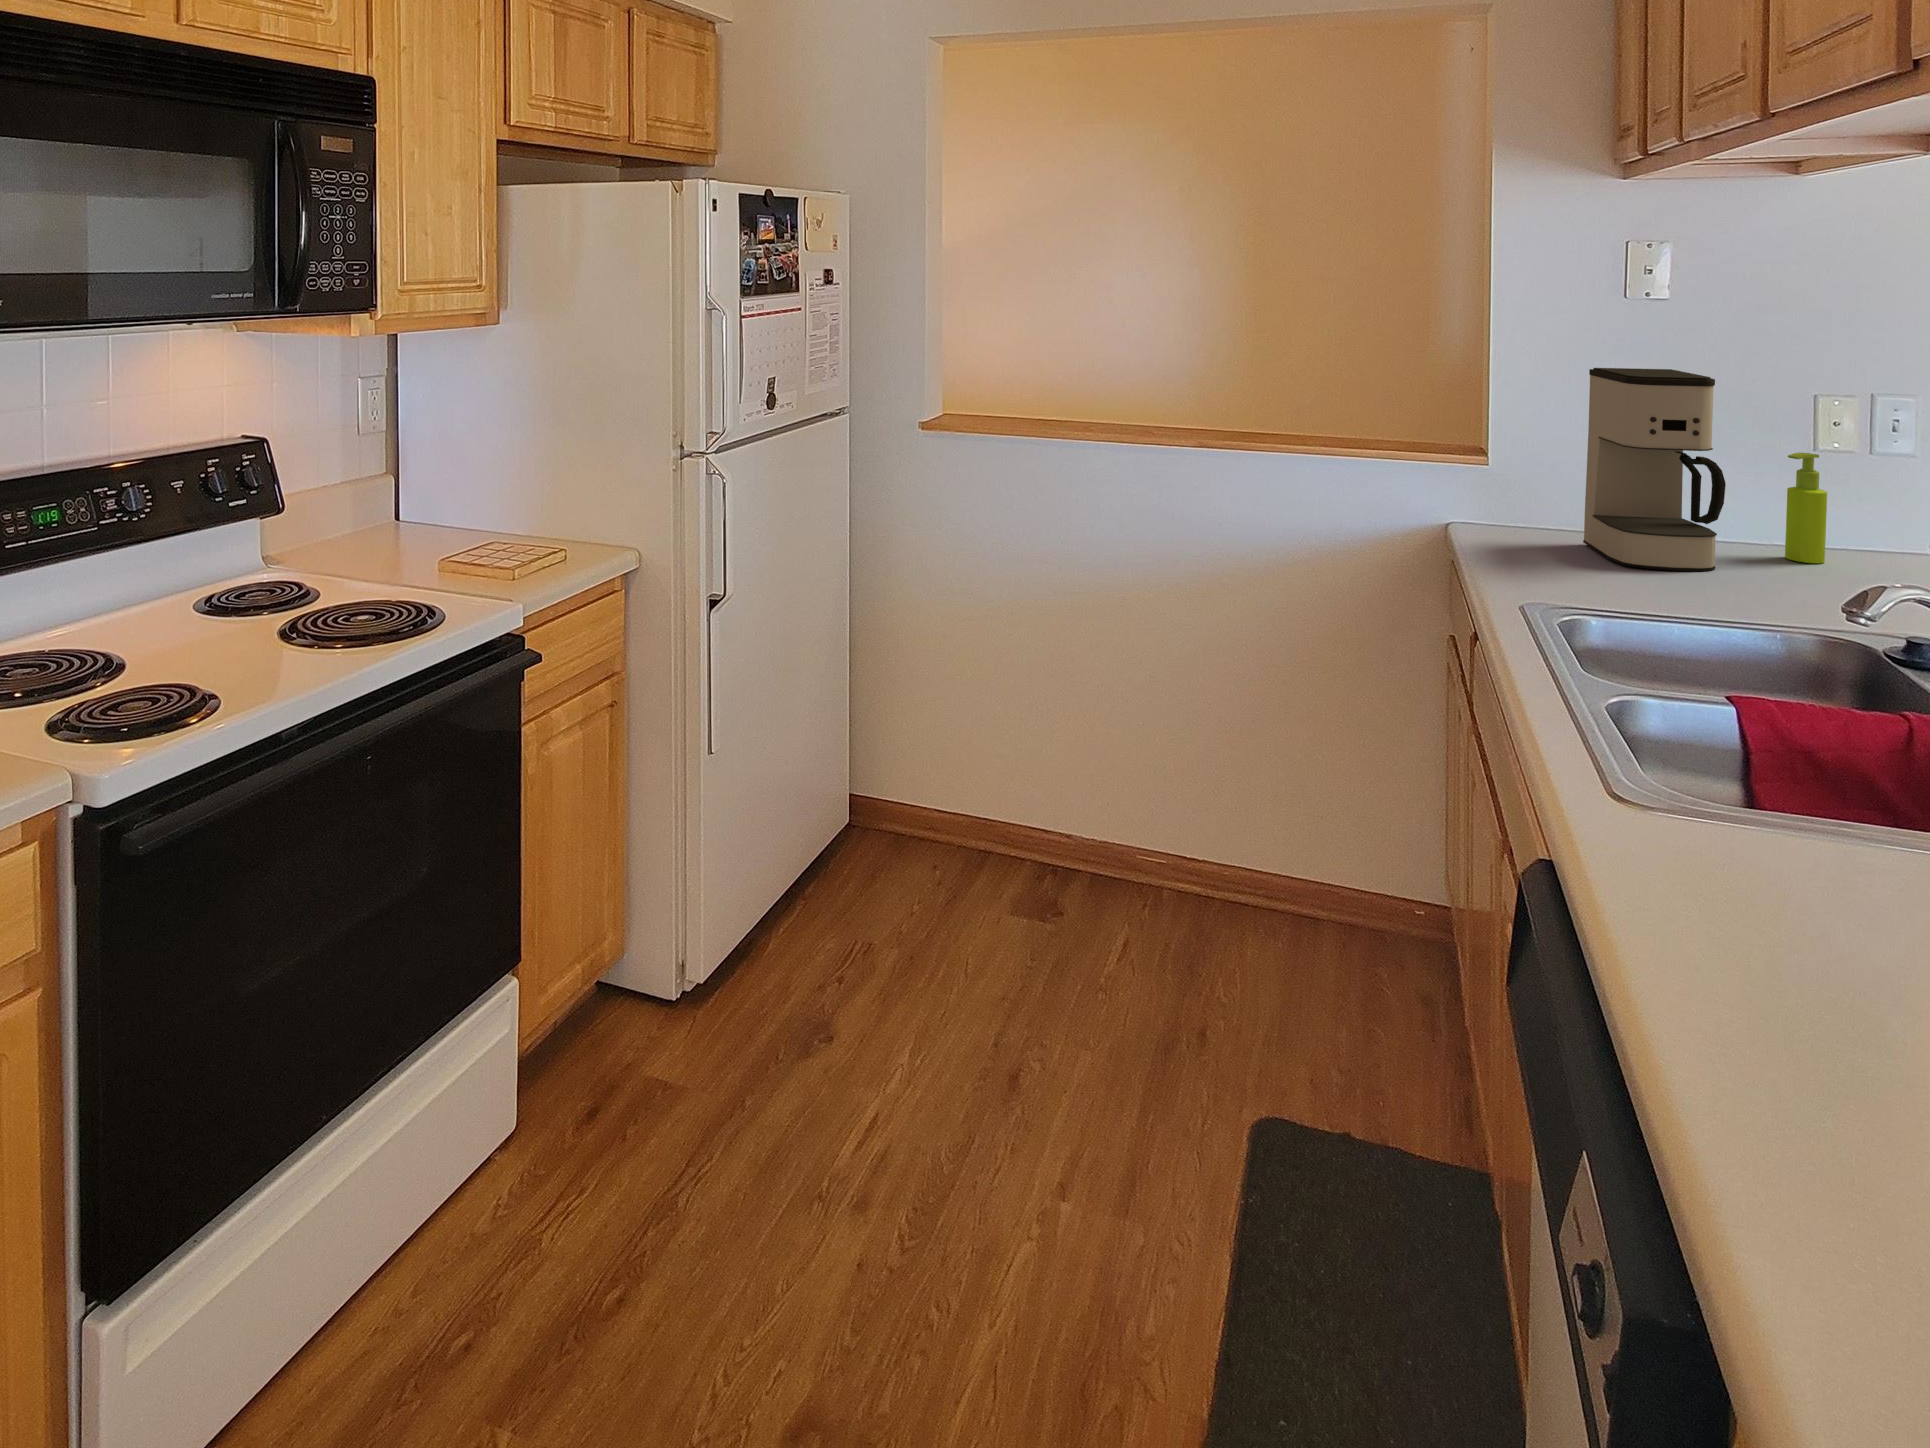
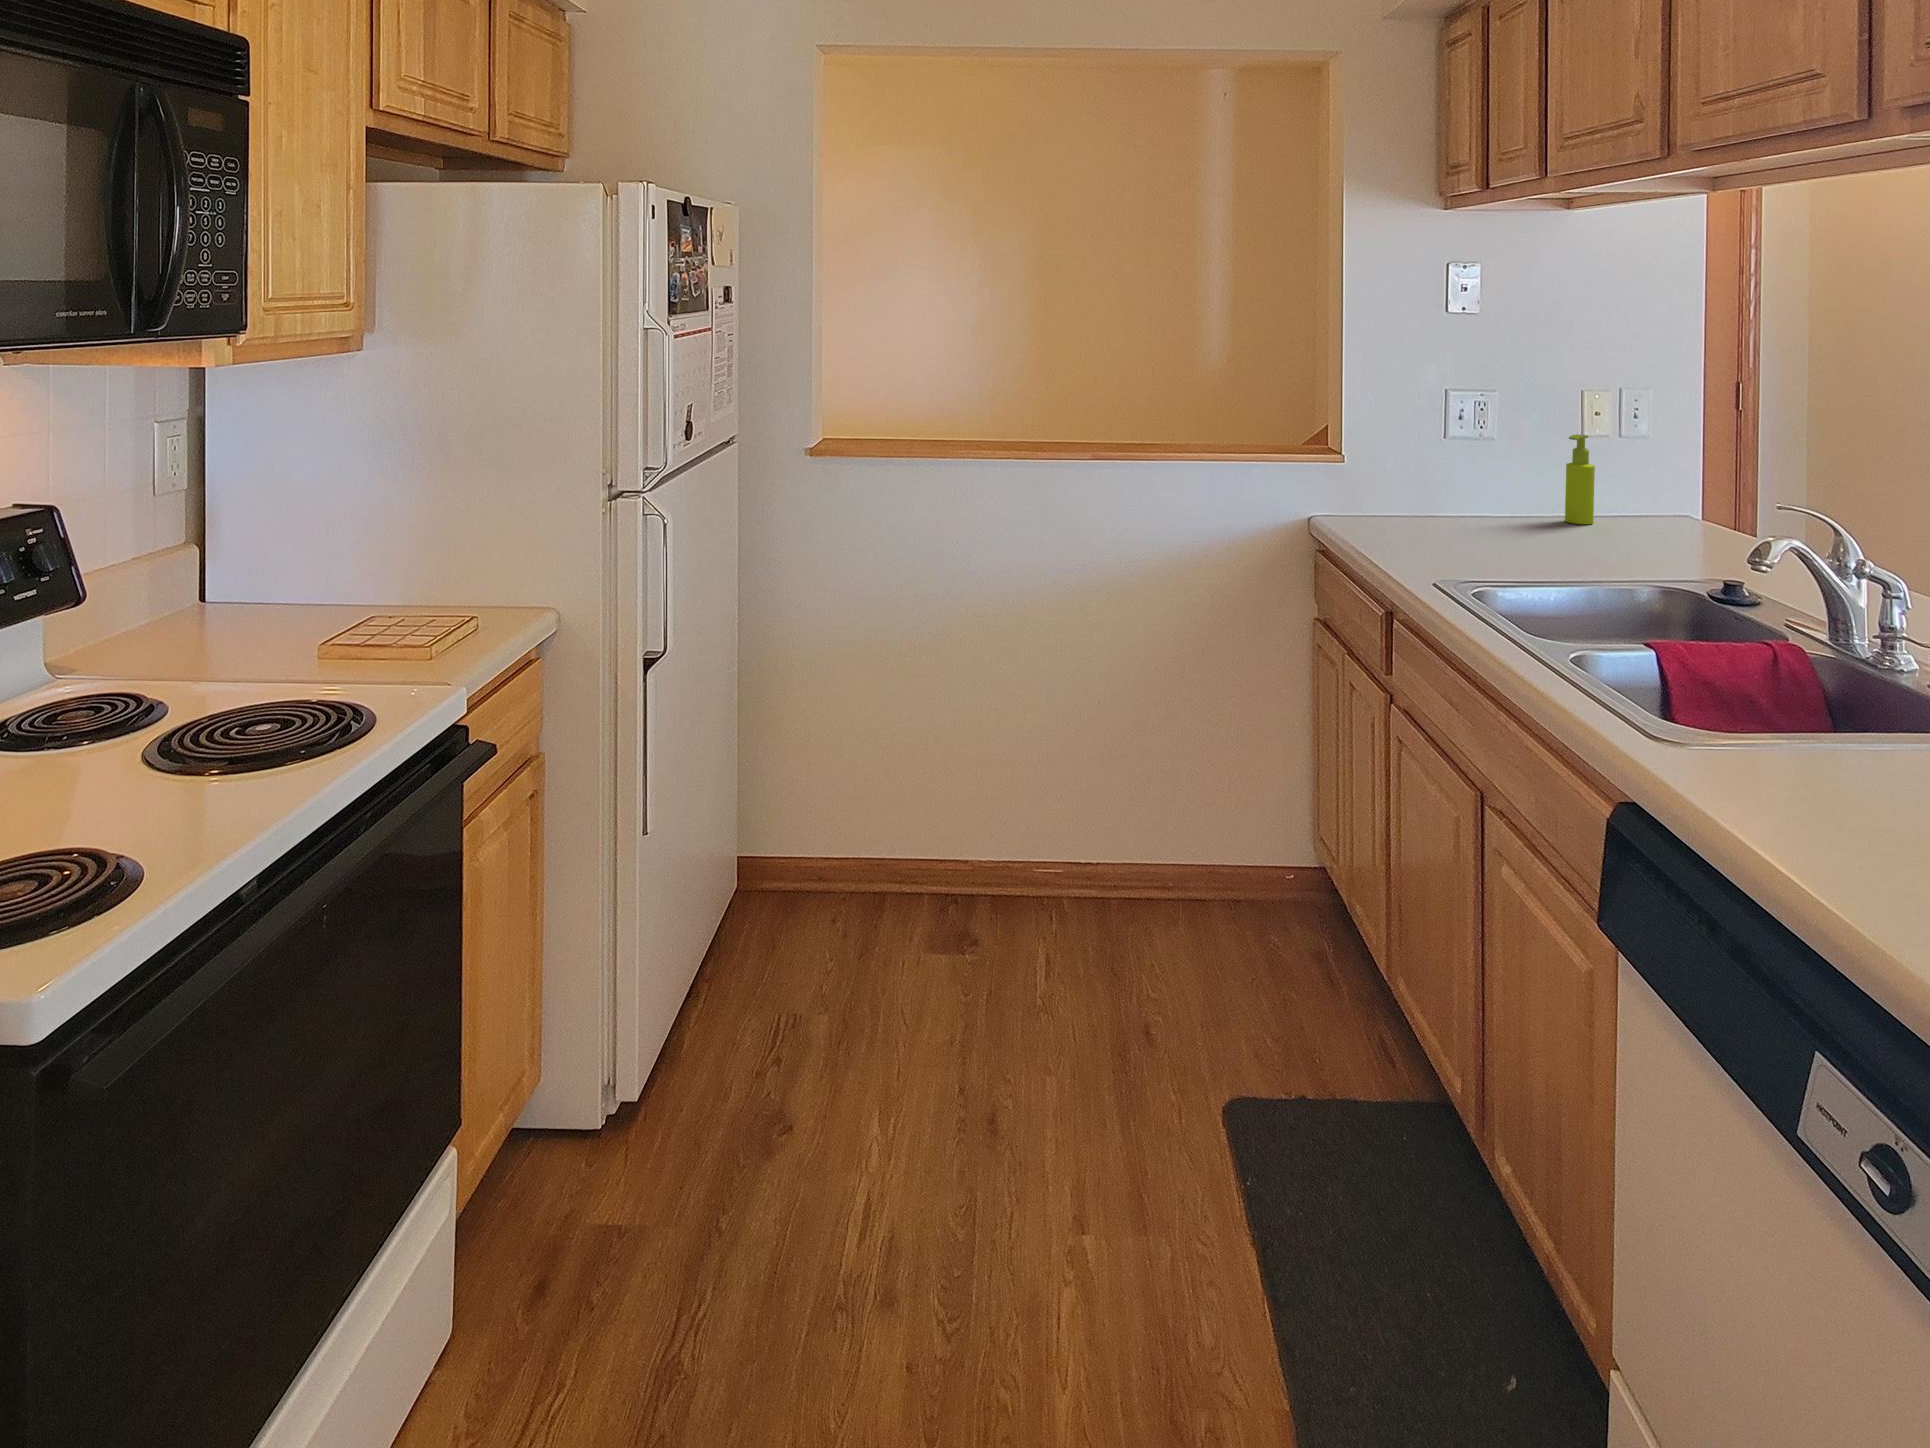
coffee maker: present [1583,368,1726,571] -> none [1420,369,1530,539]

